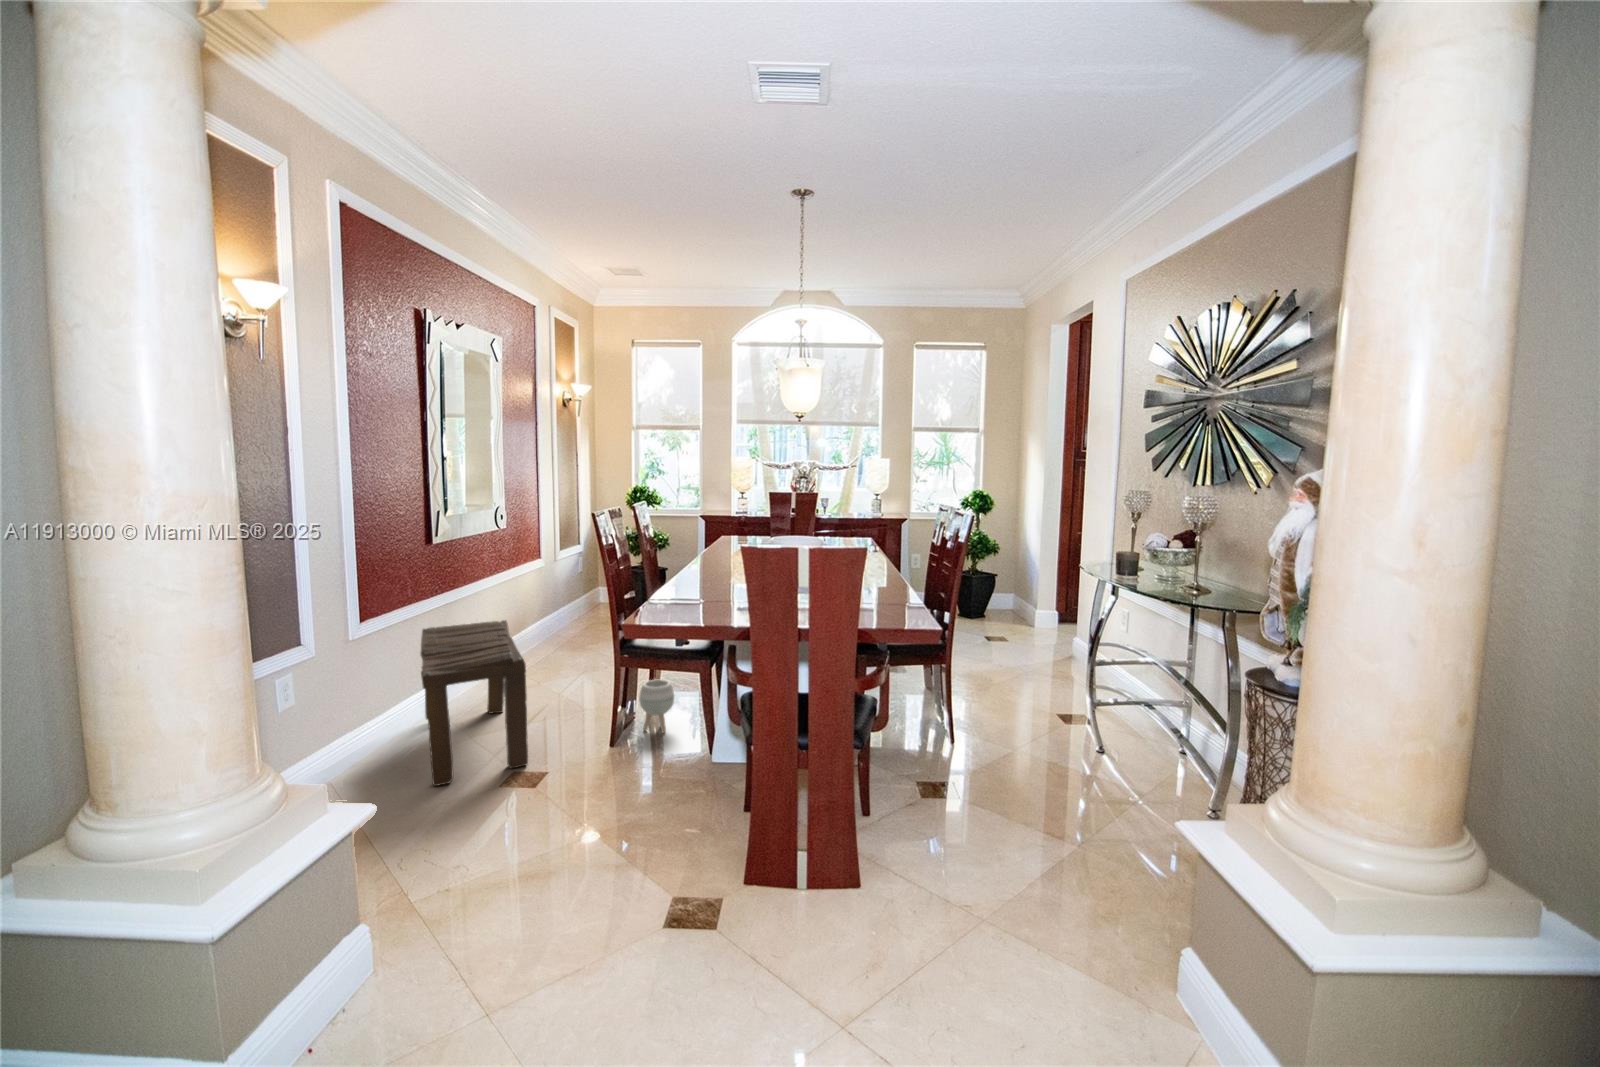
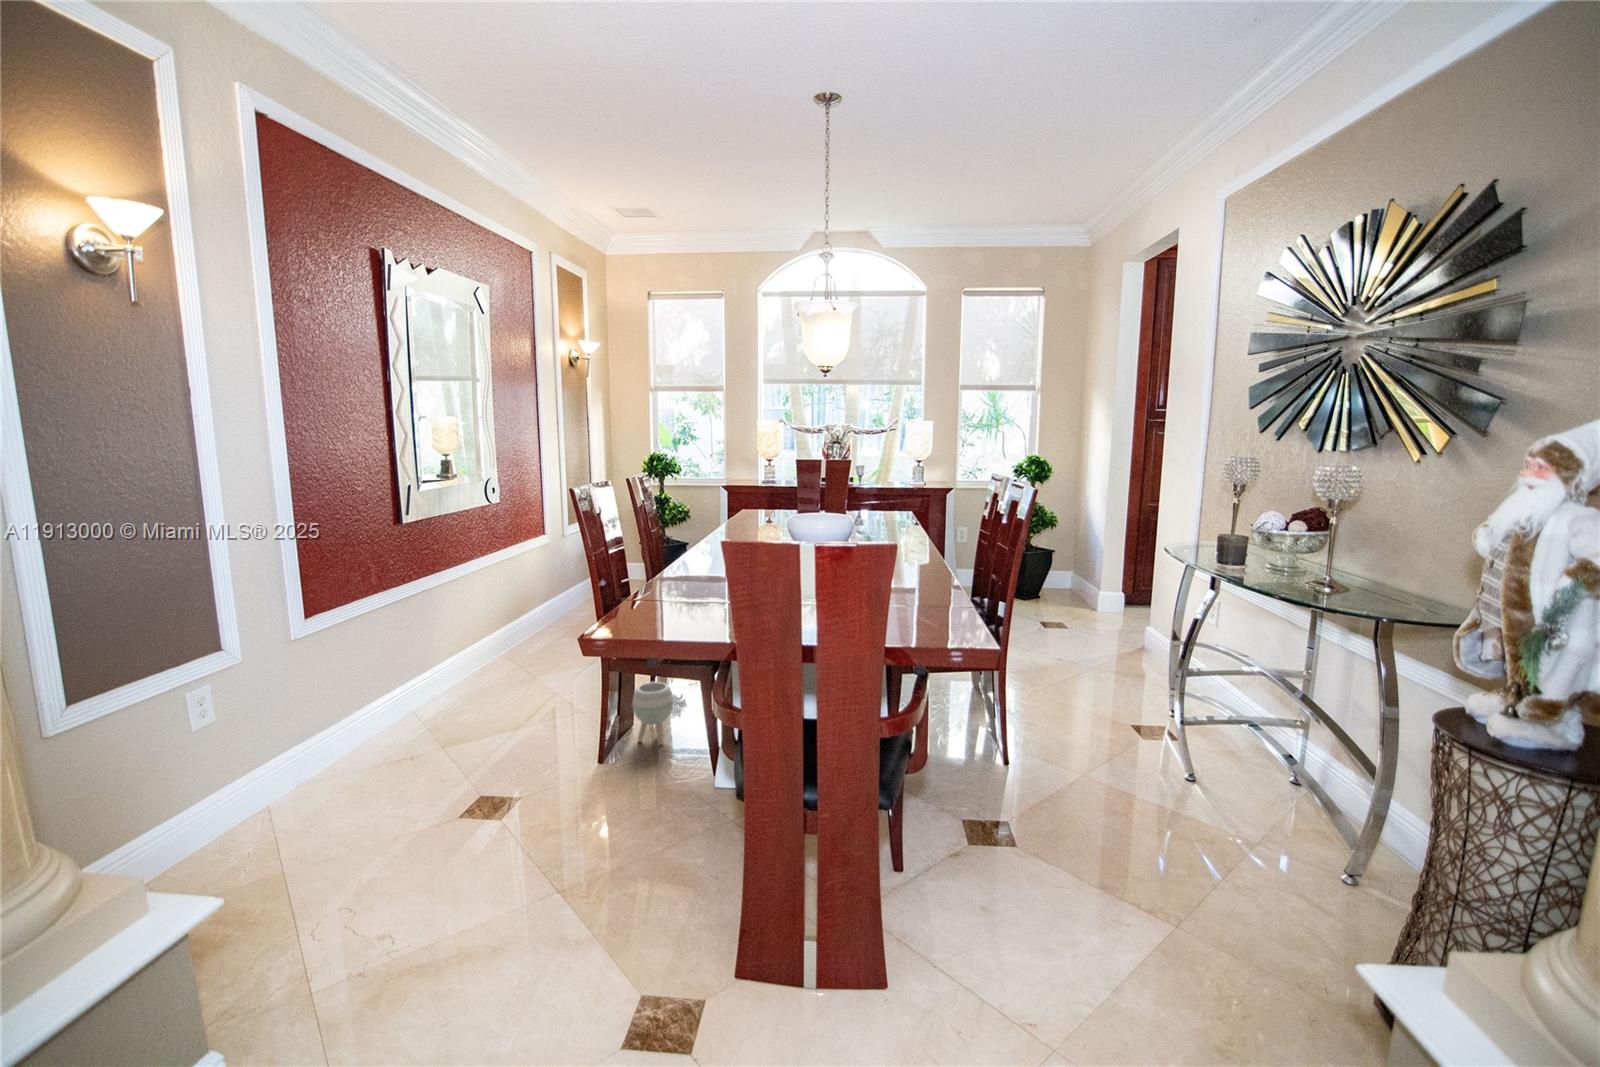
bench: present [420,620,528,786] -> none [360,610,496,815]

